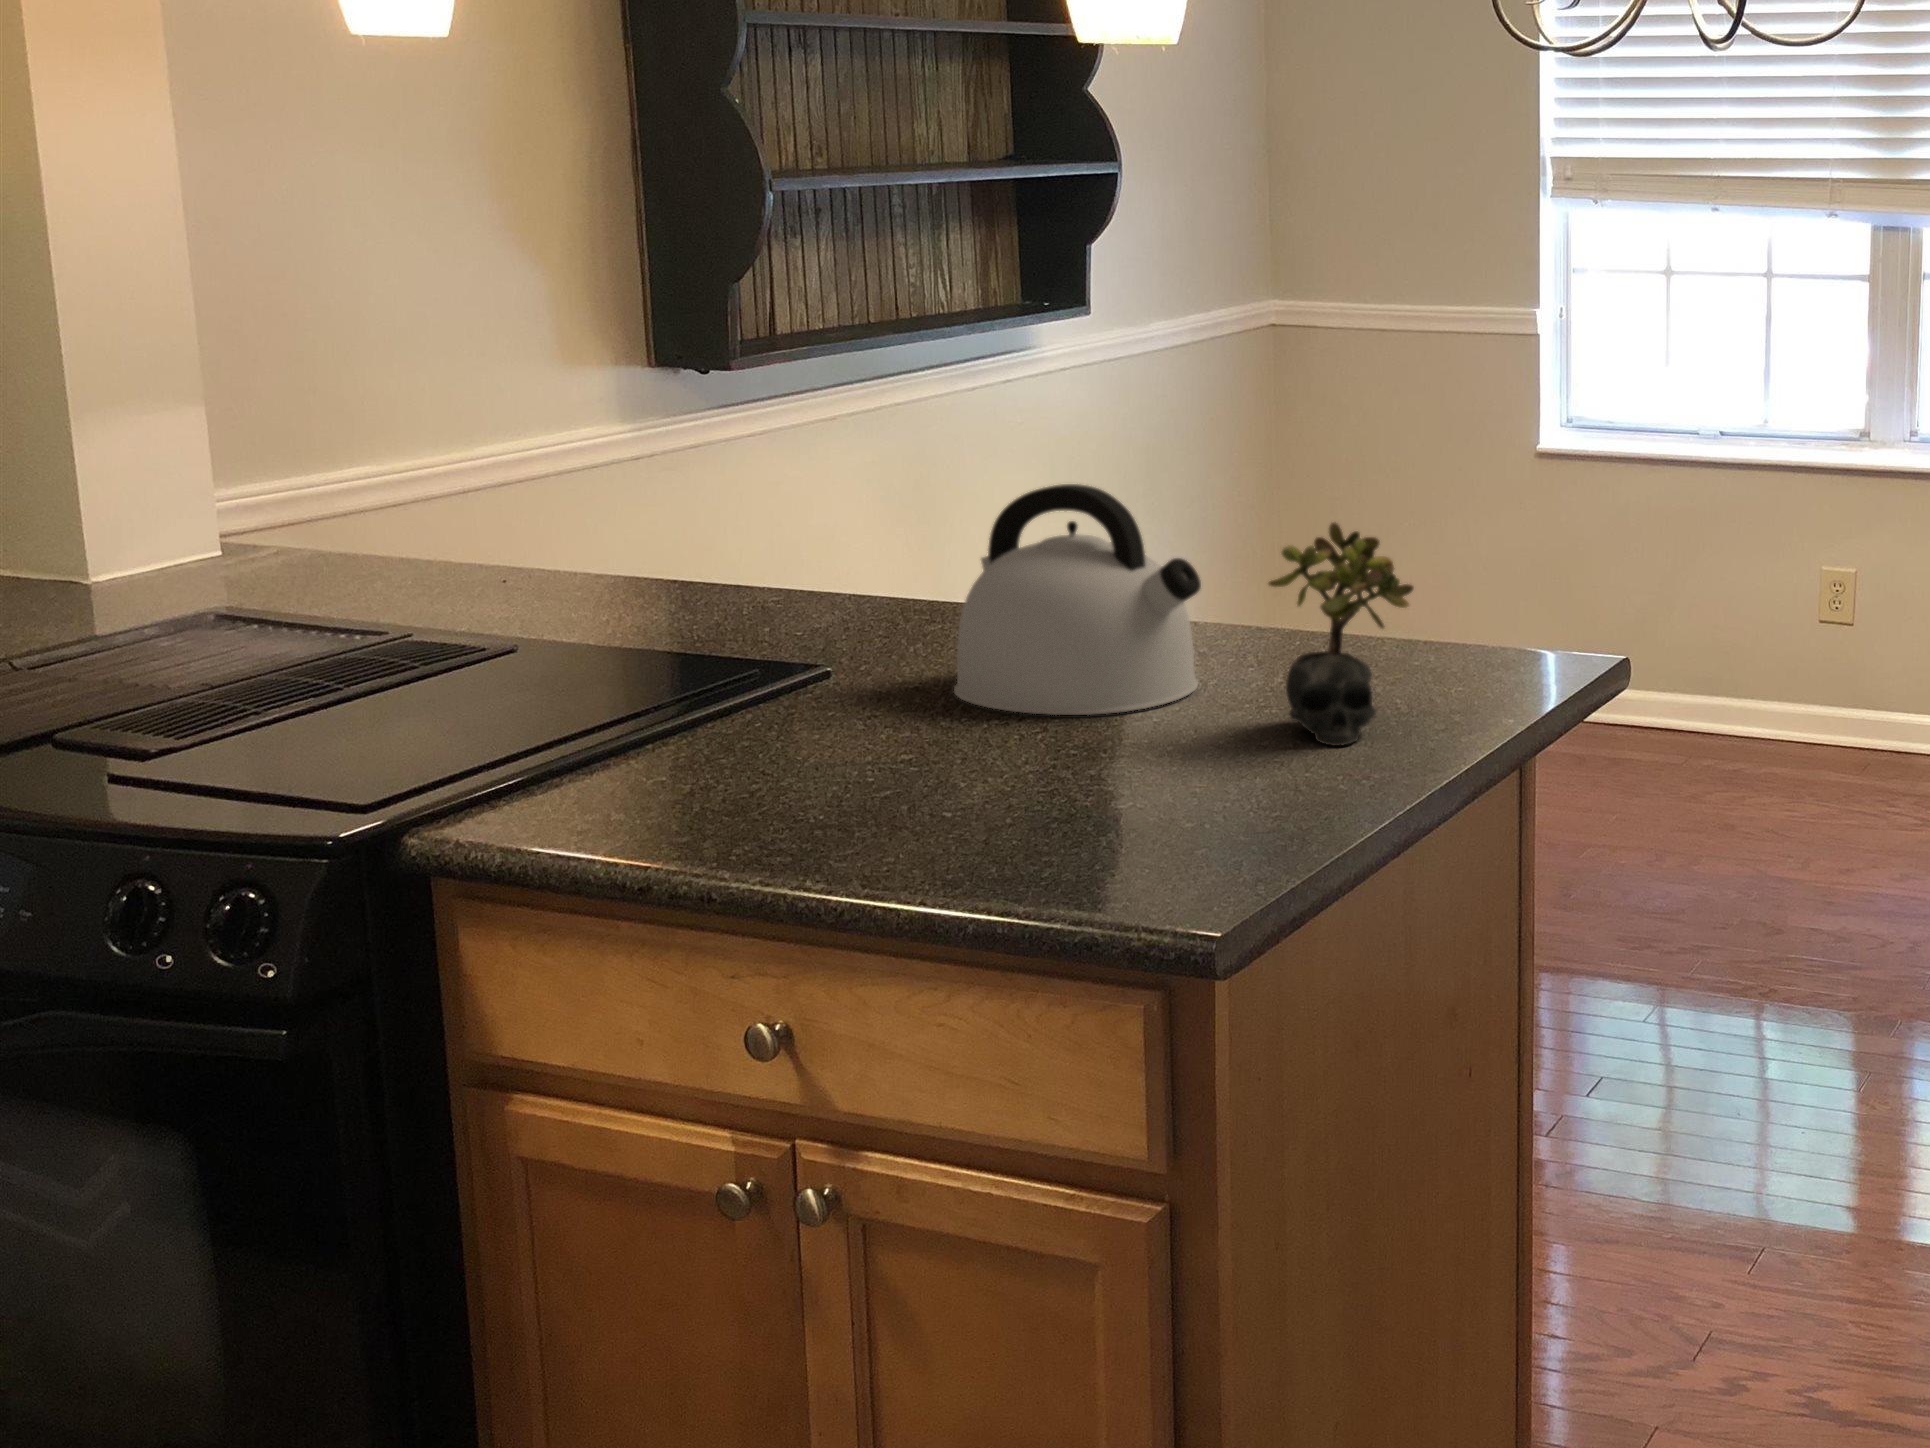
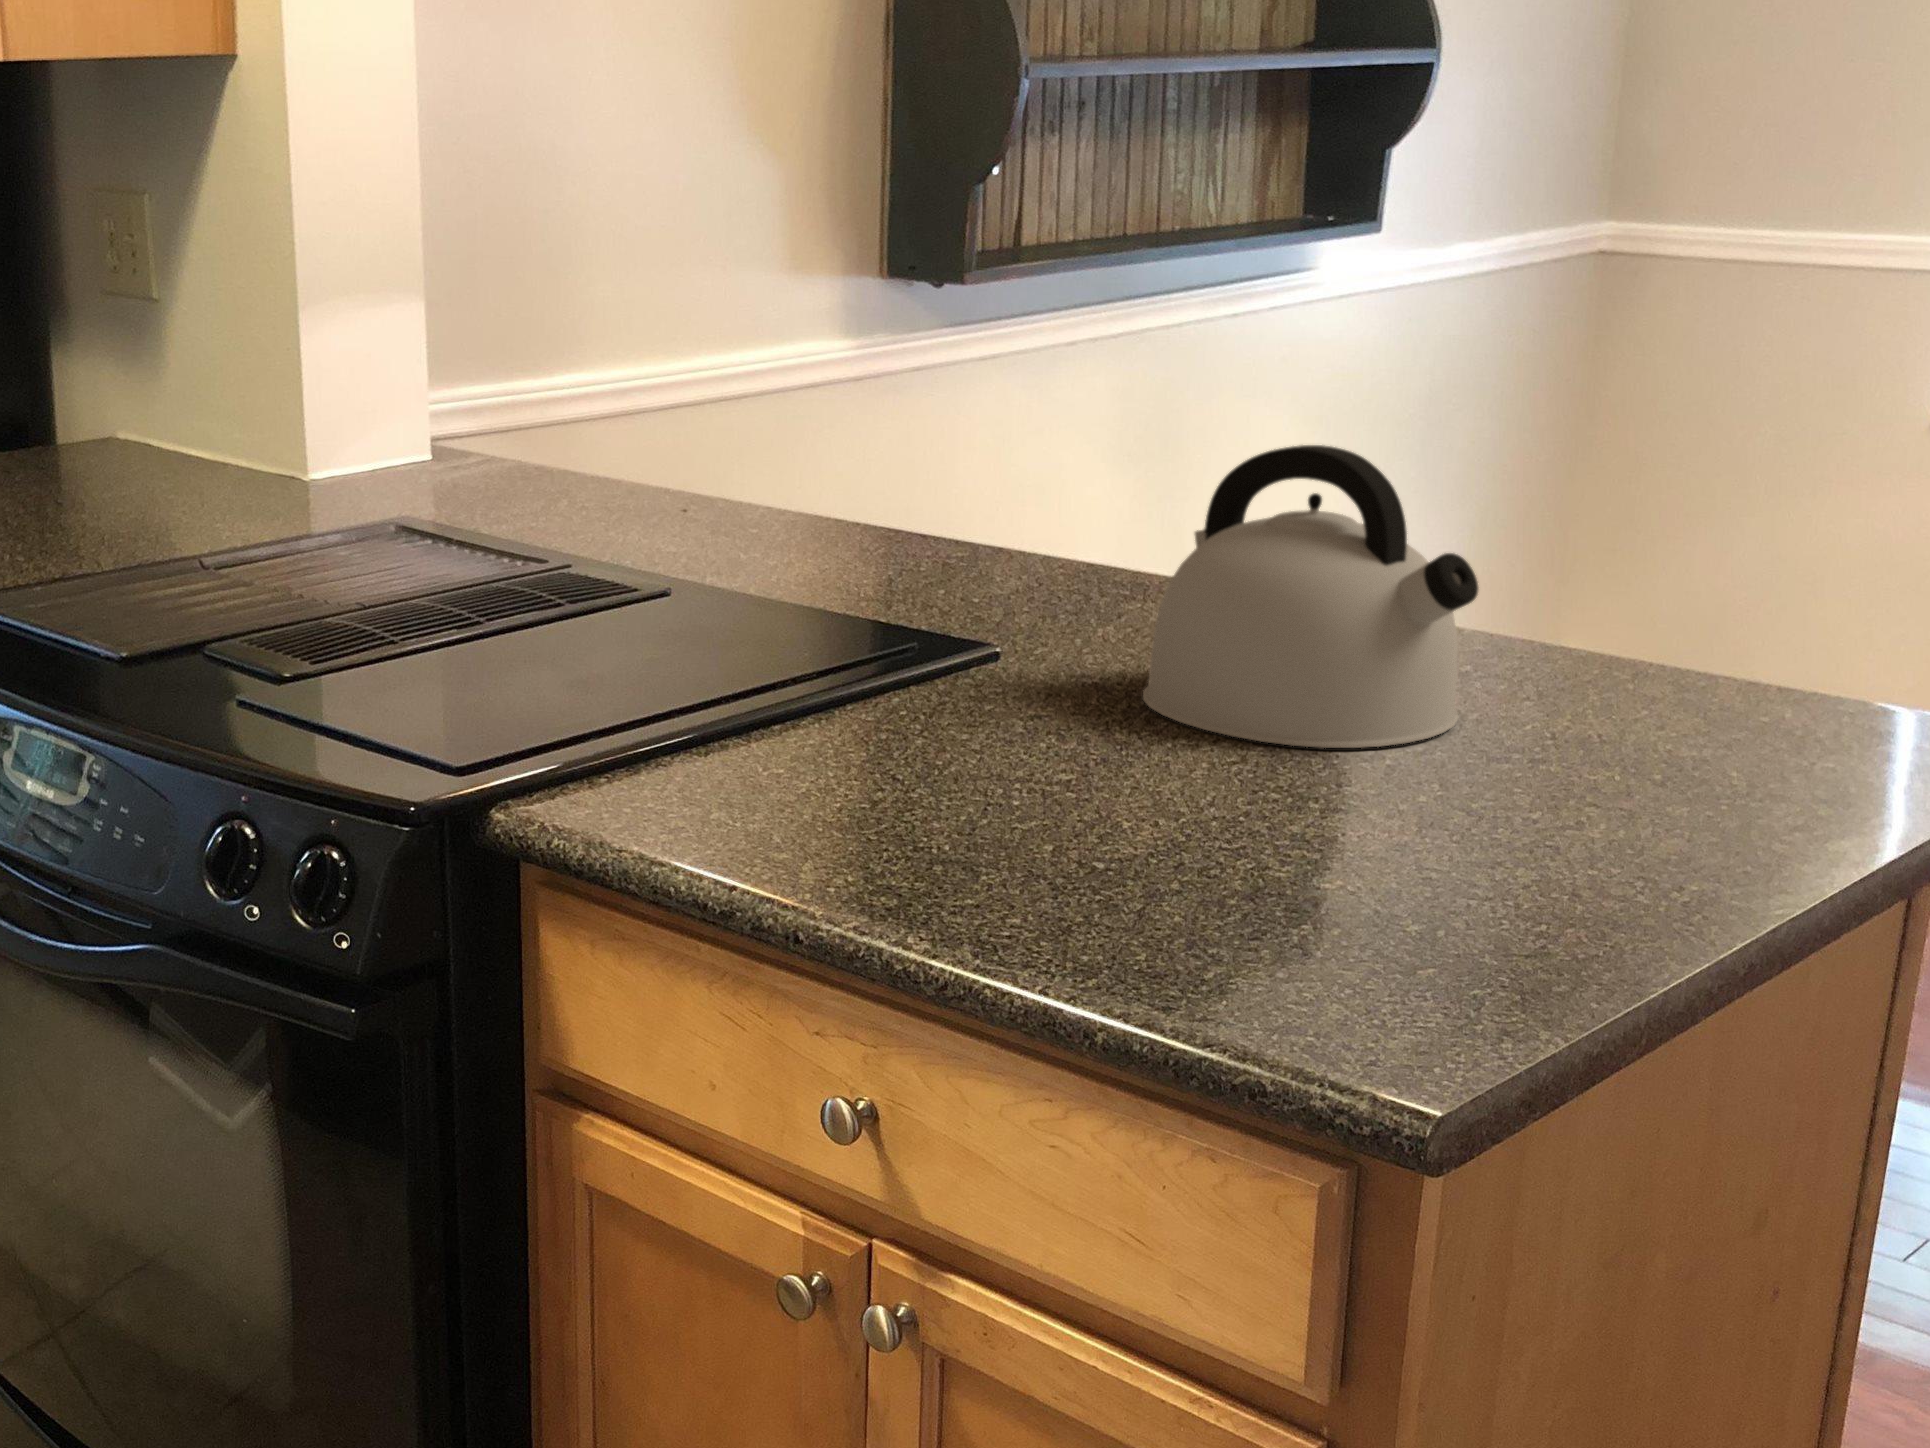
succulent plant: present [1269,522,1414,746] -> none [1573,522,1794,834]

